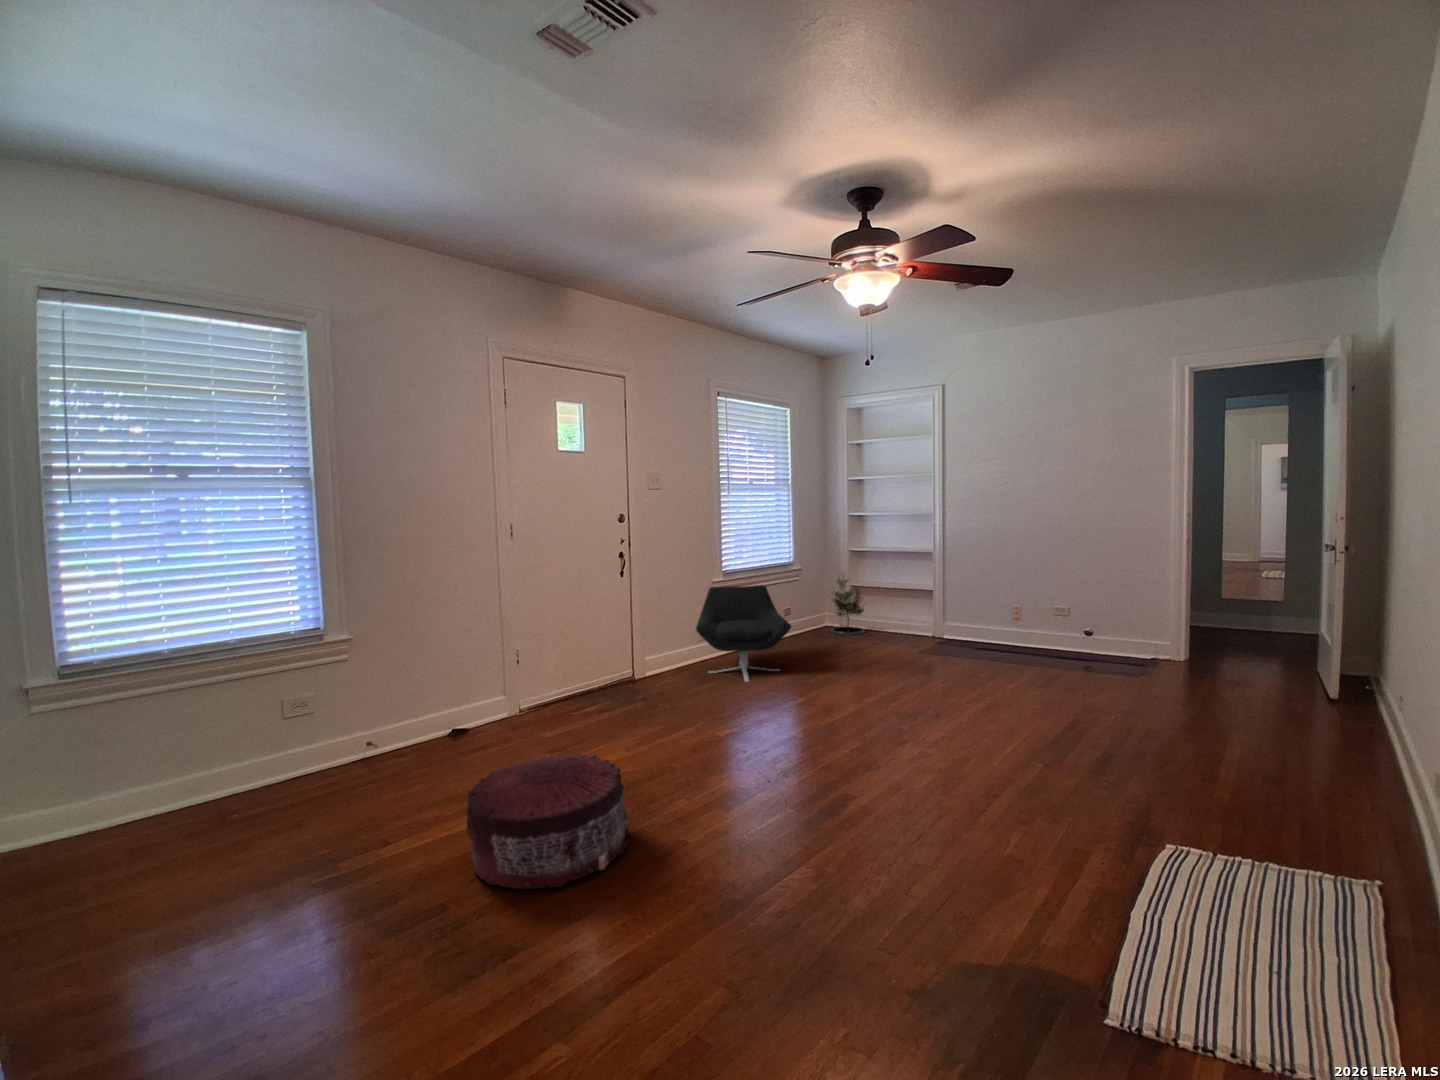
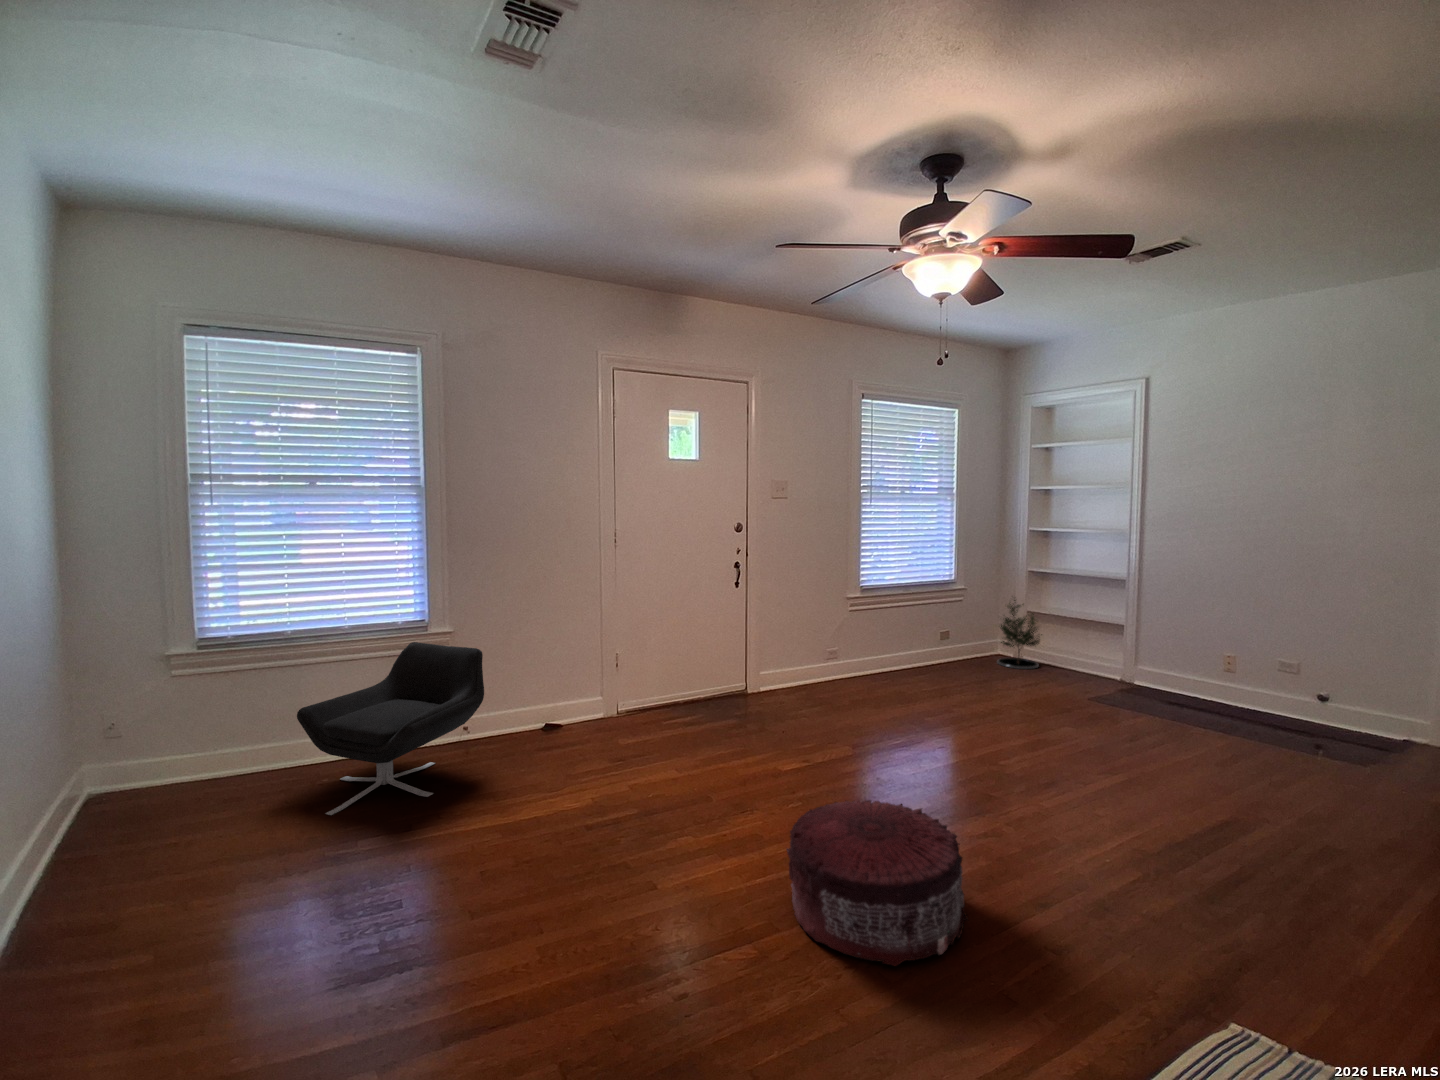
lounge chair: present [696,585,791,682] -> present [297,642,484,815]
pouf: present [465,754,632,889] -> present [787,799,968,966]

